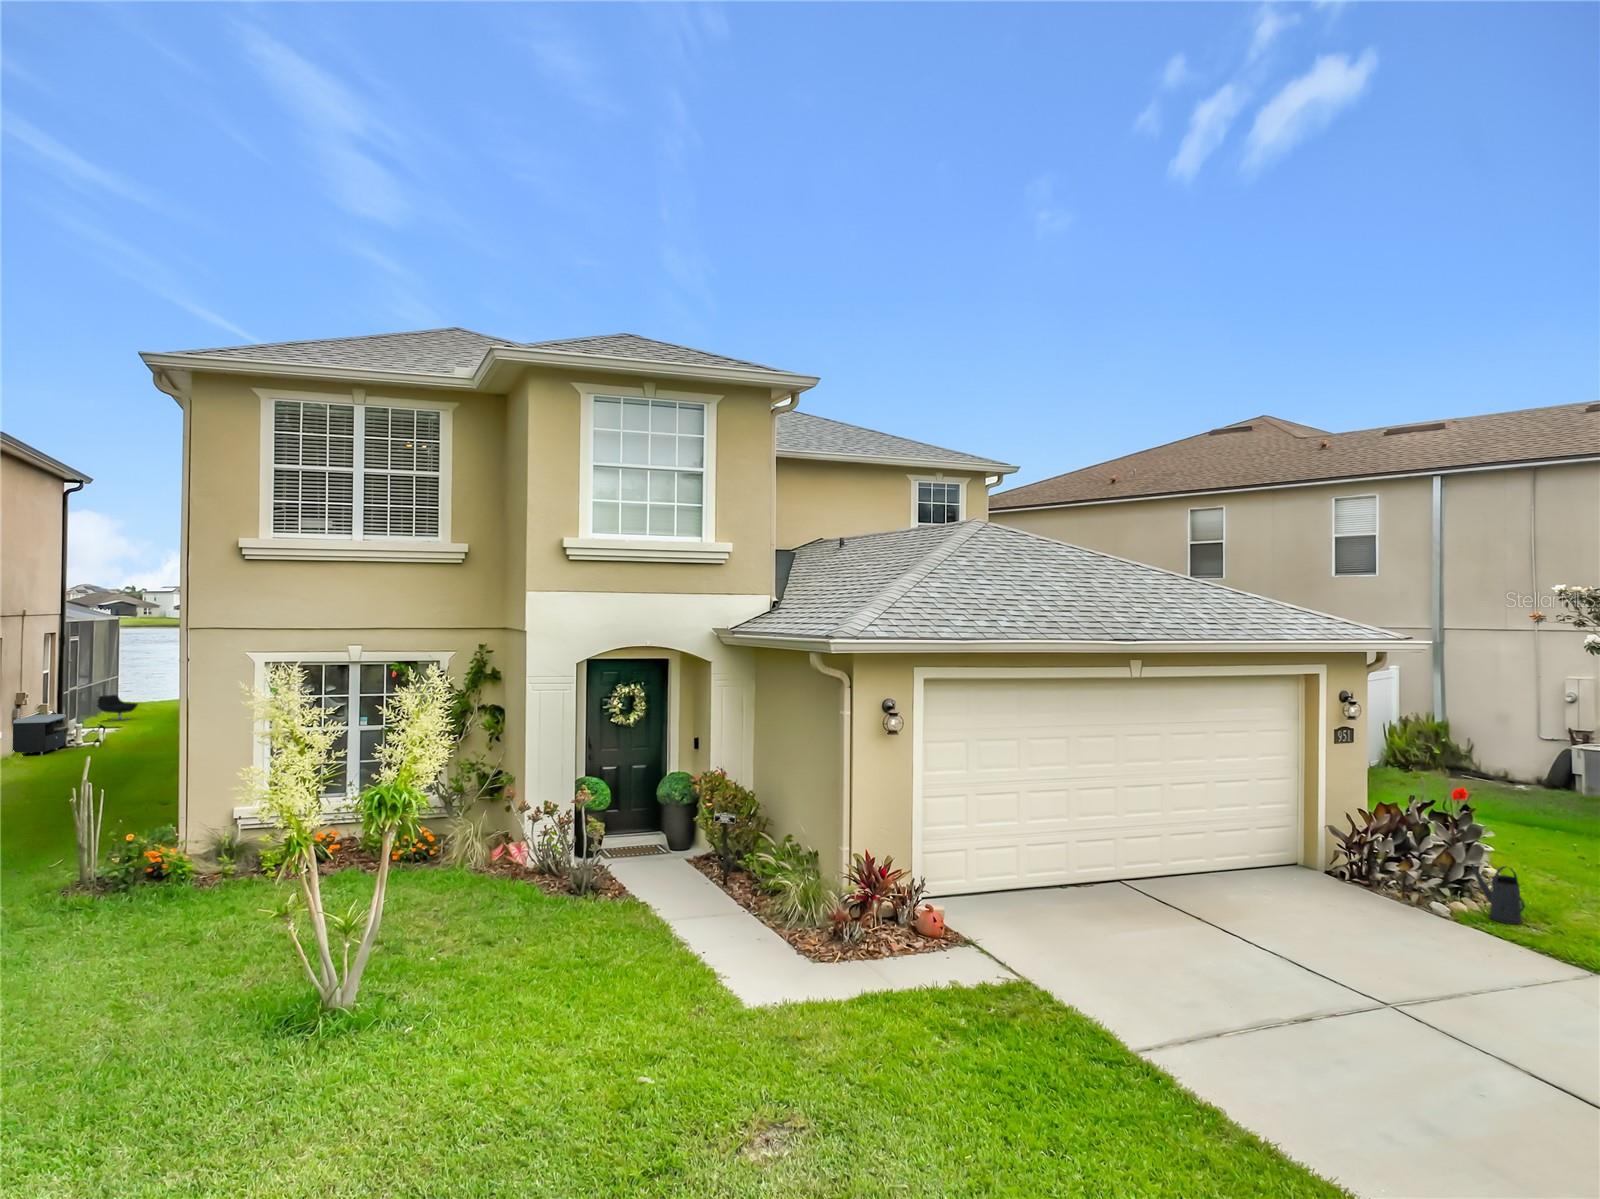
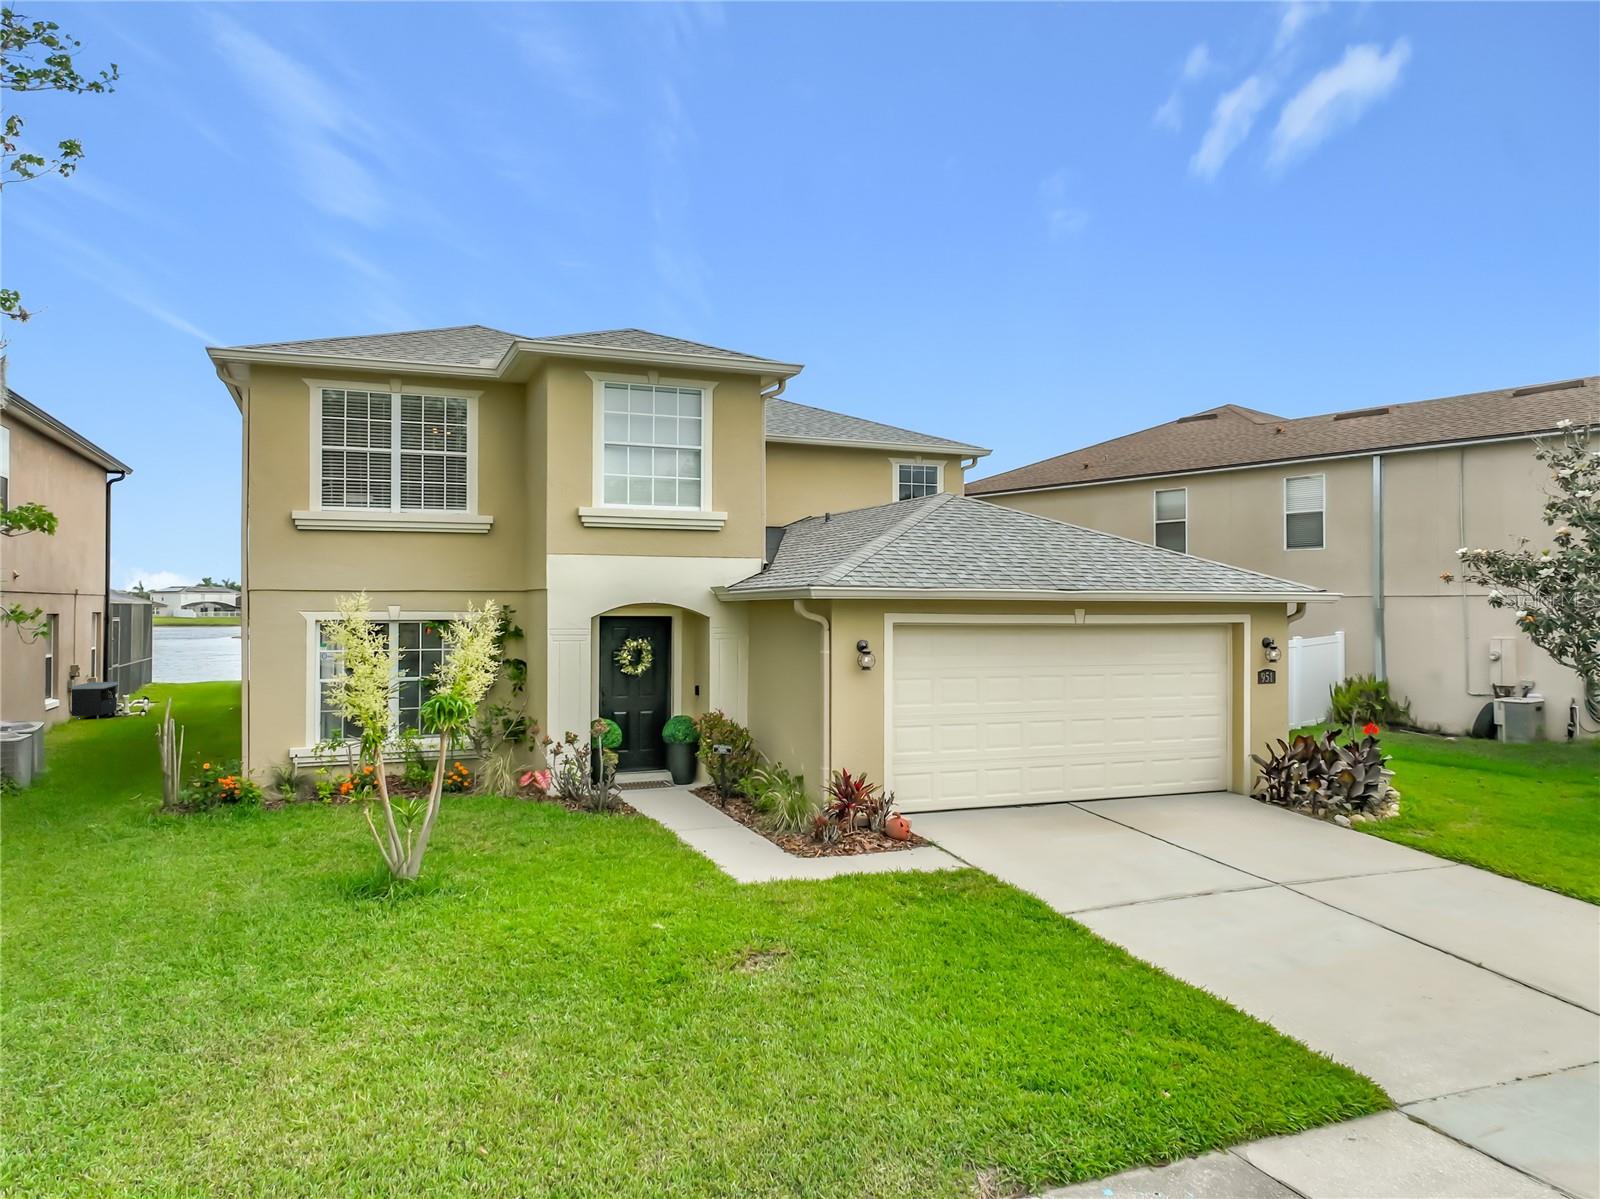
lounge chair: present [97,695,138,721] -> none [140,669,178,693]
watering can: present [1471,864,1525,924] -> none [1370,782,1411,830]

